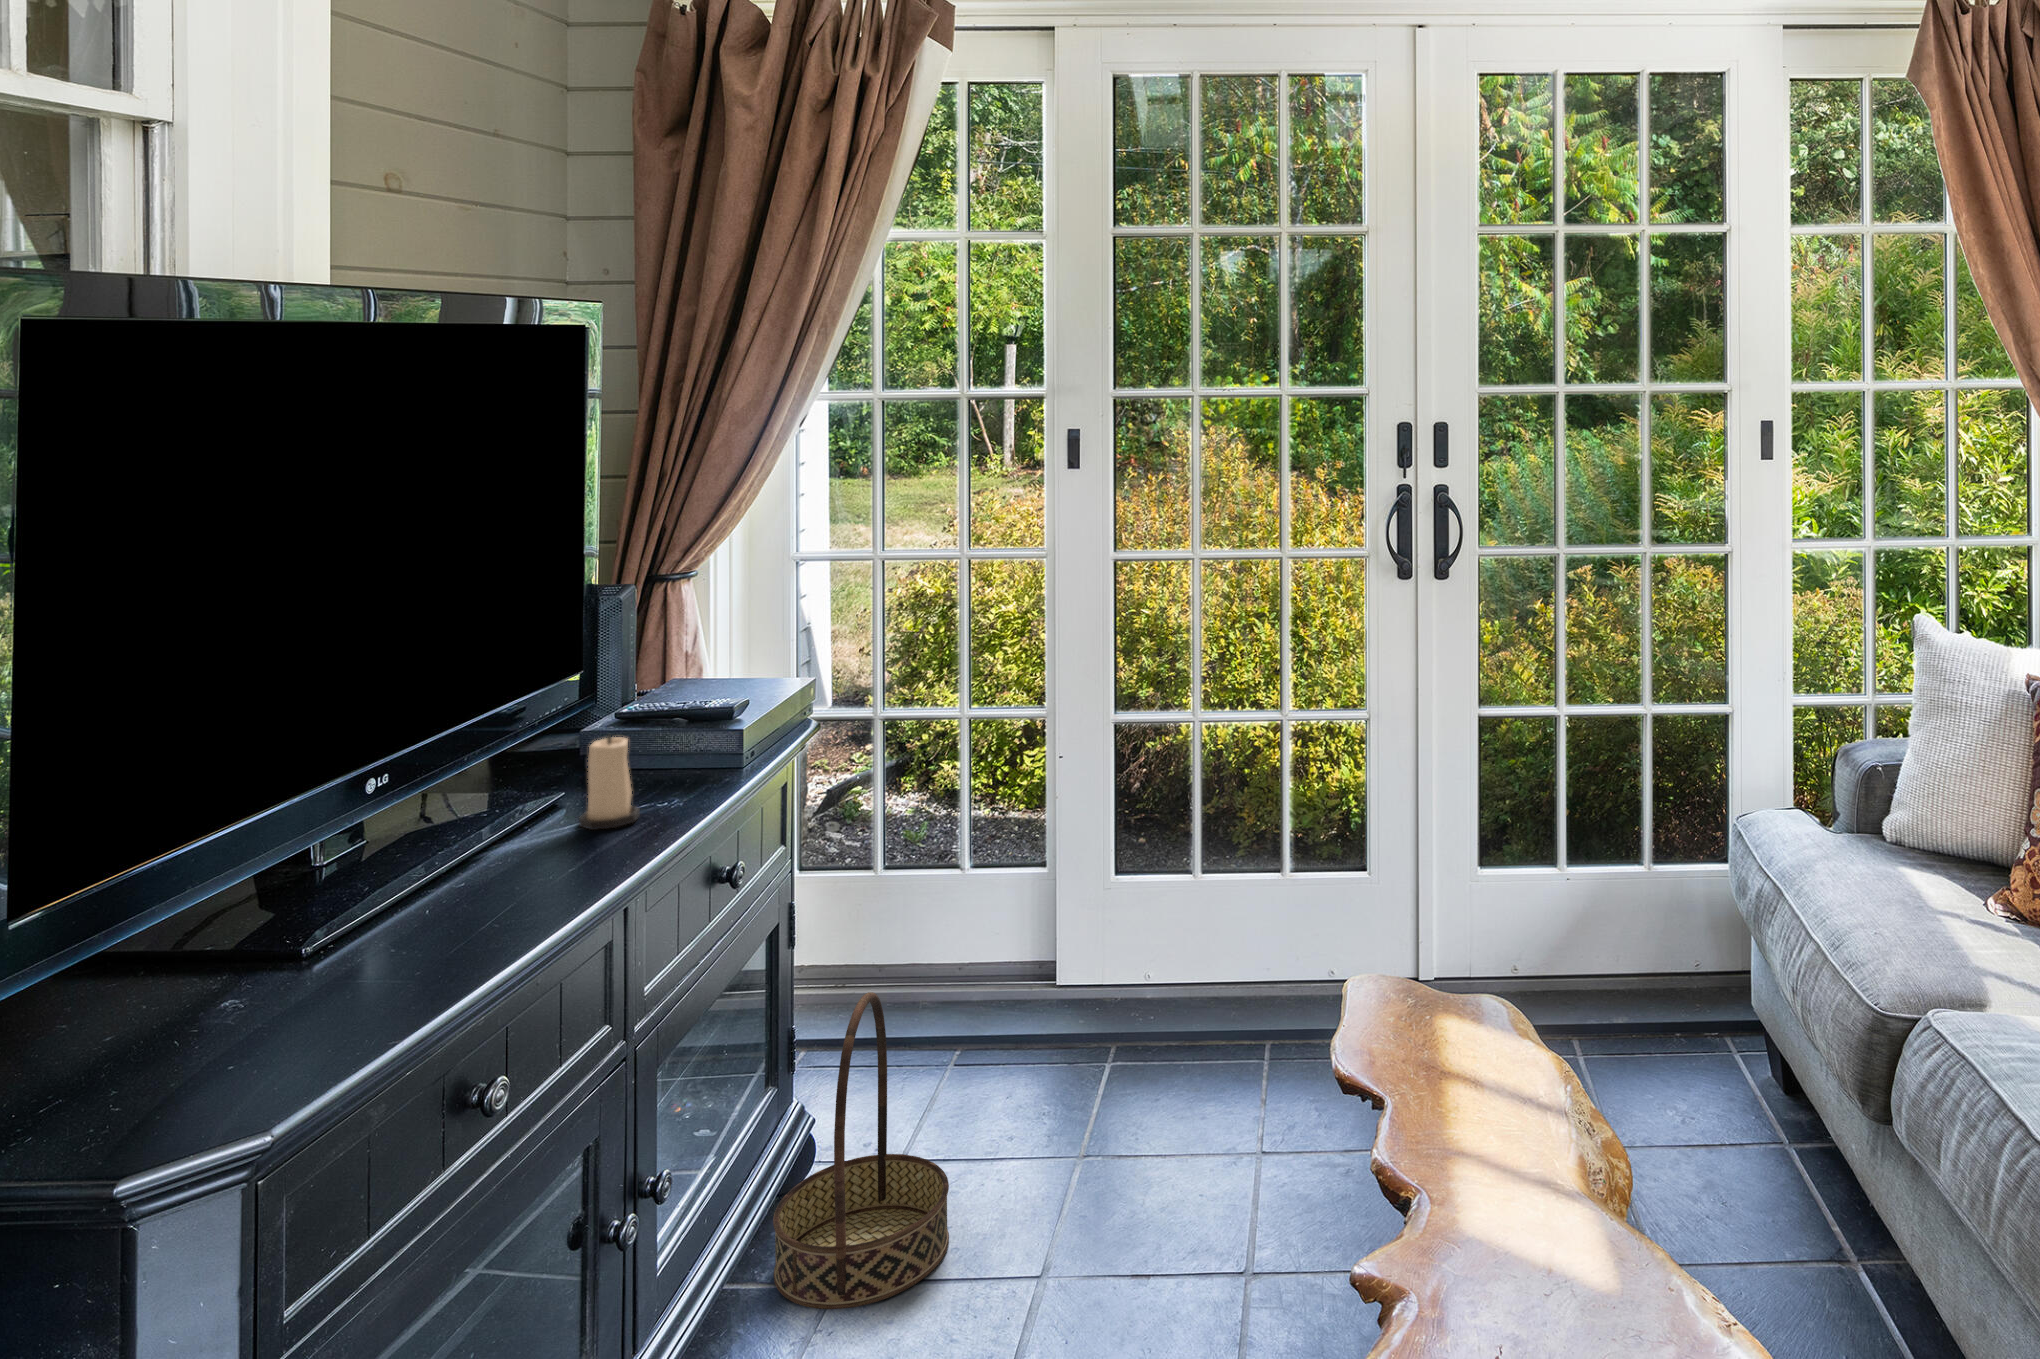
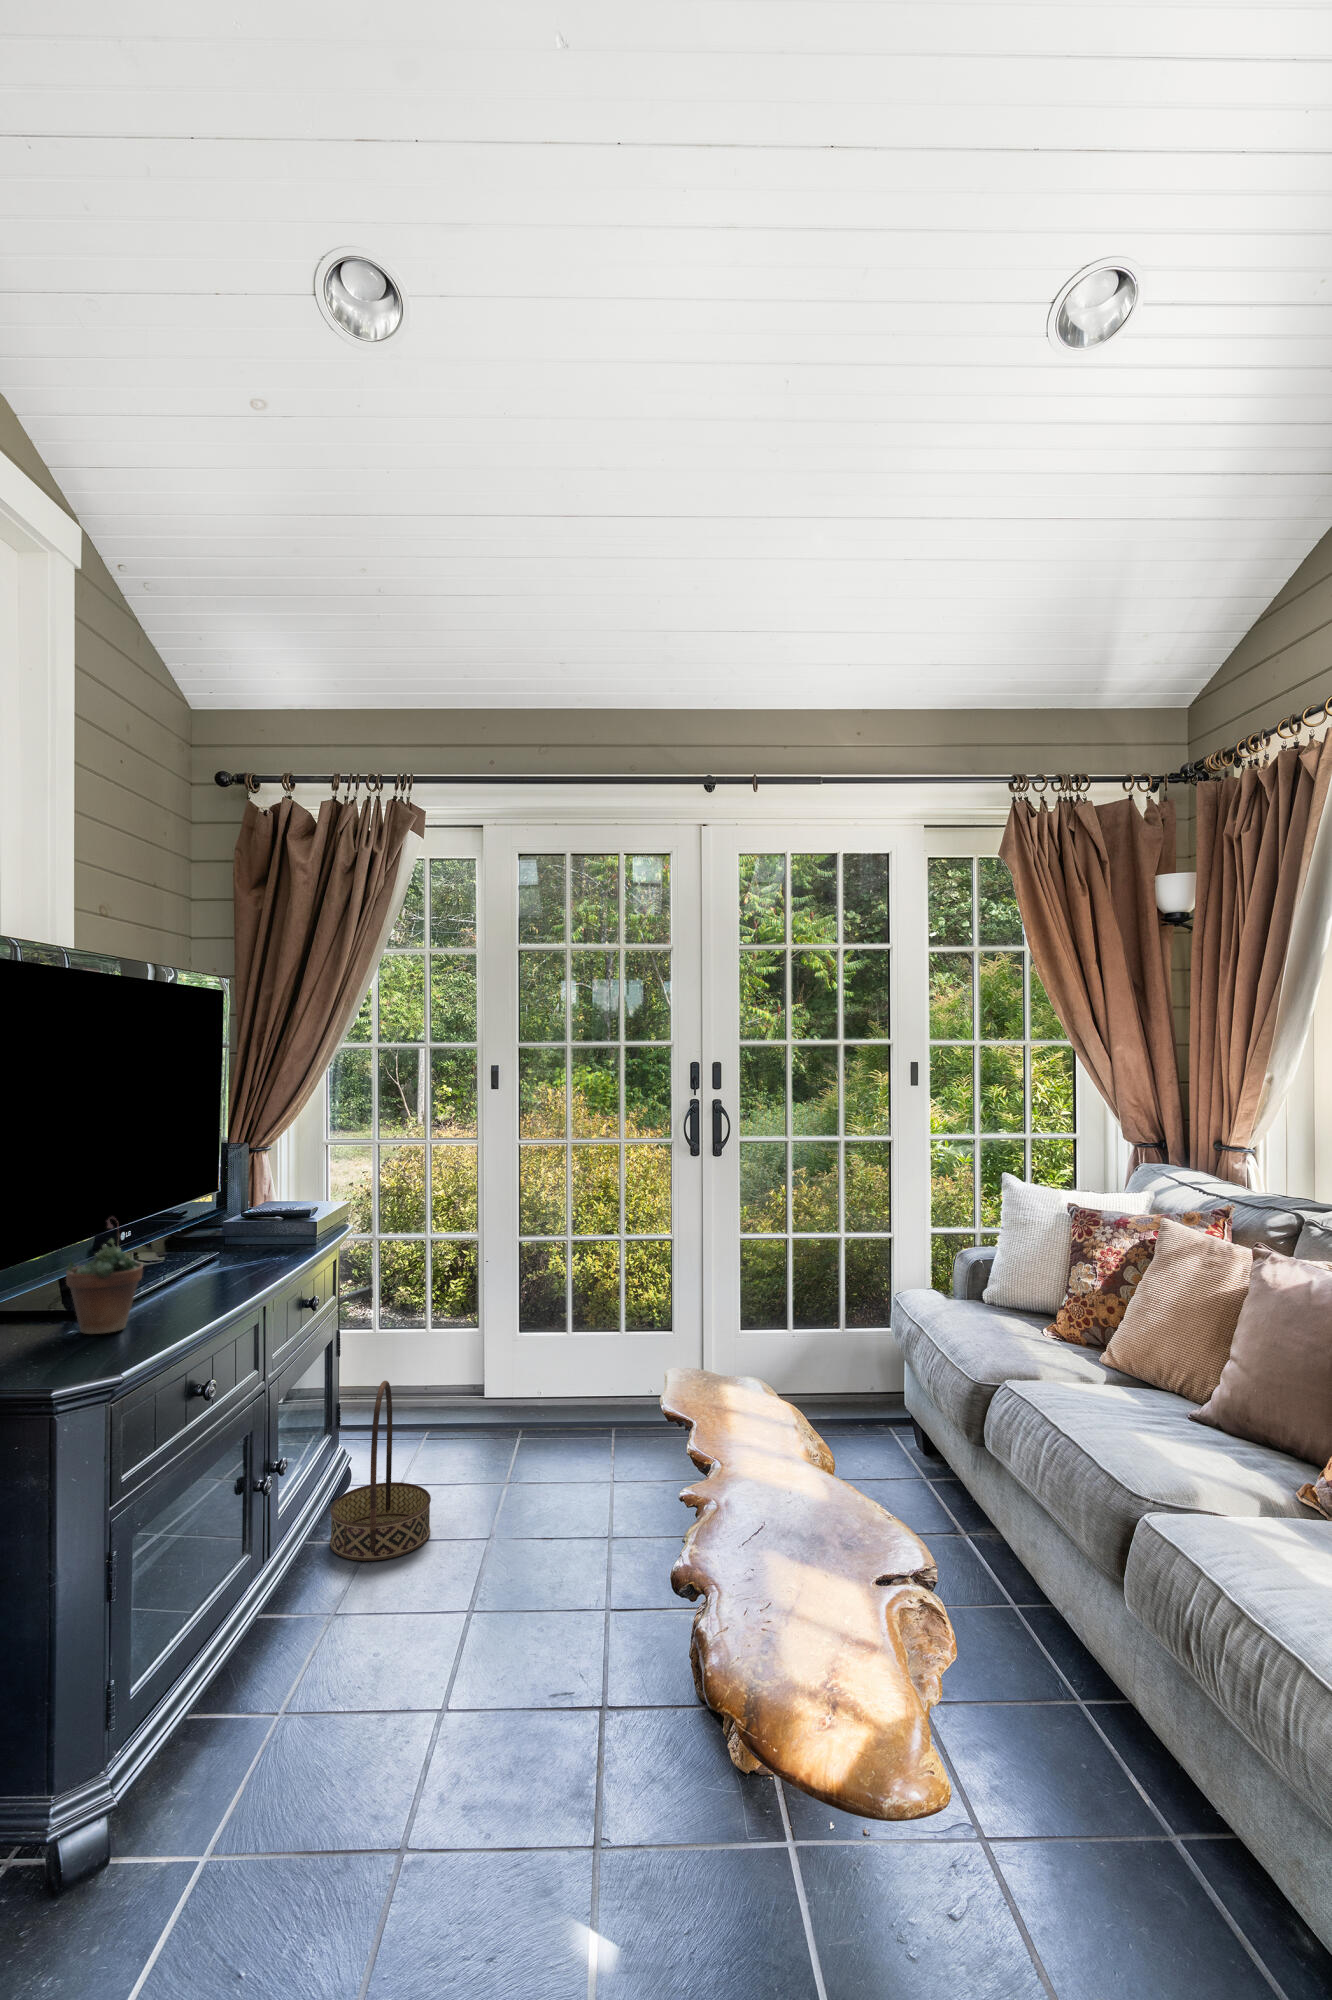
candle: present [579,735,640,830] -> none [240,1212,271,1266]
succulent plant: none [131,812,301,1045] -> present [66,1219,143,1334]

